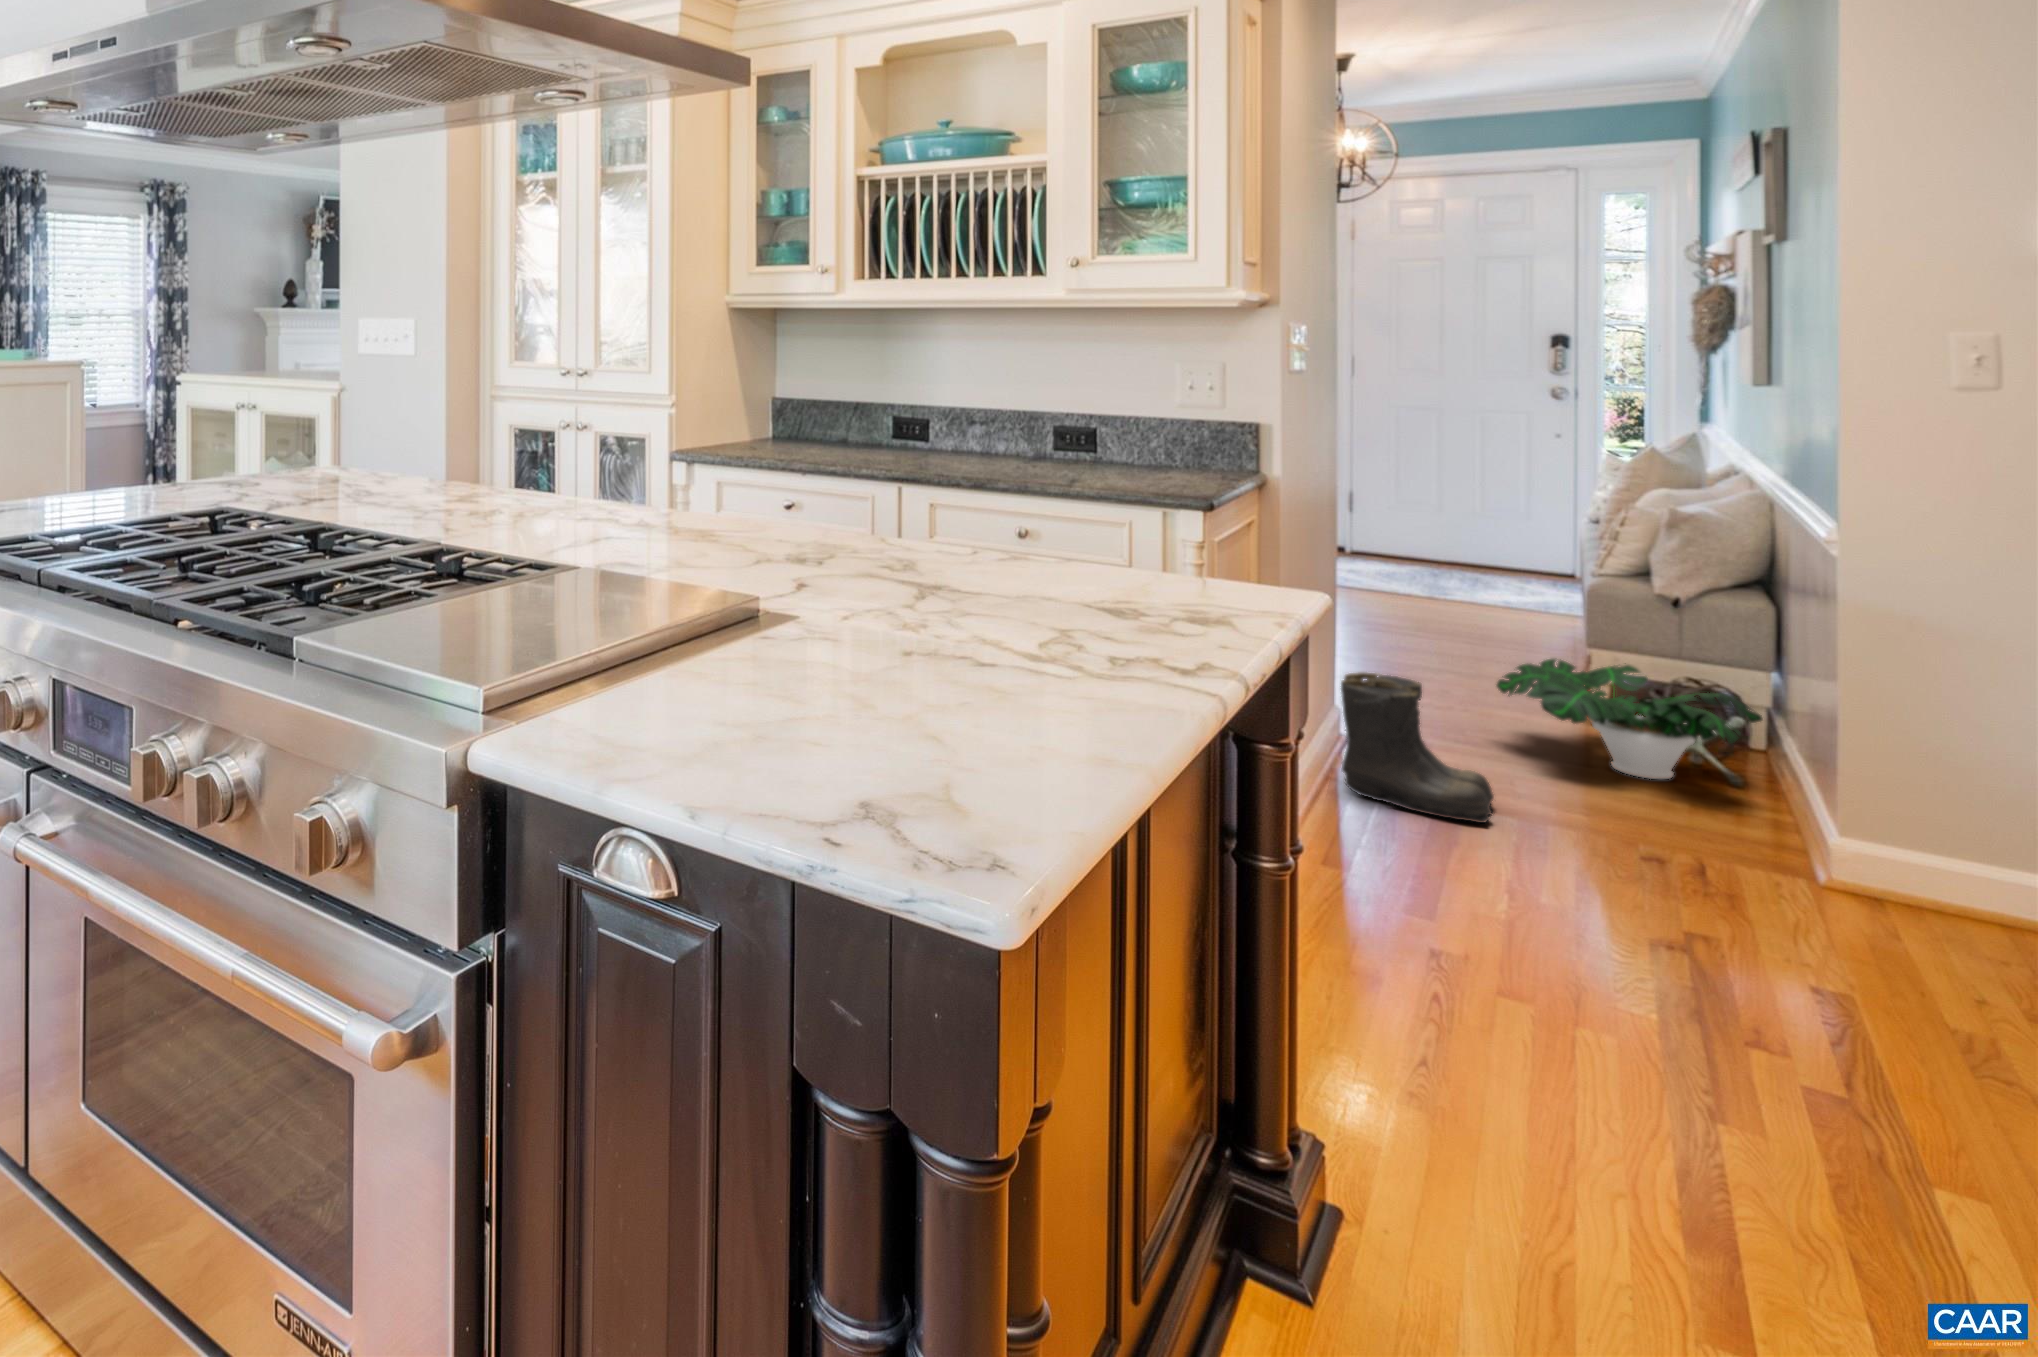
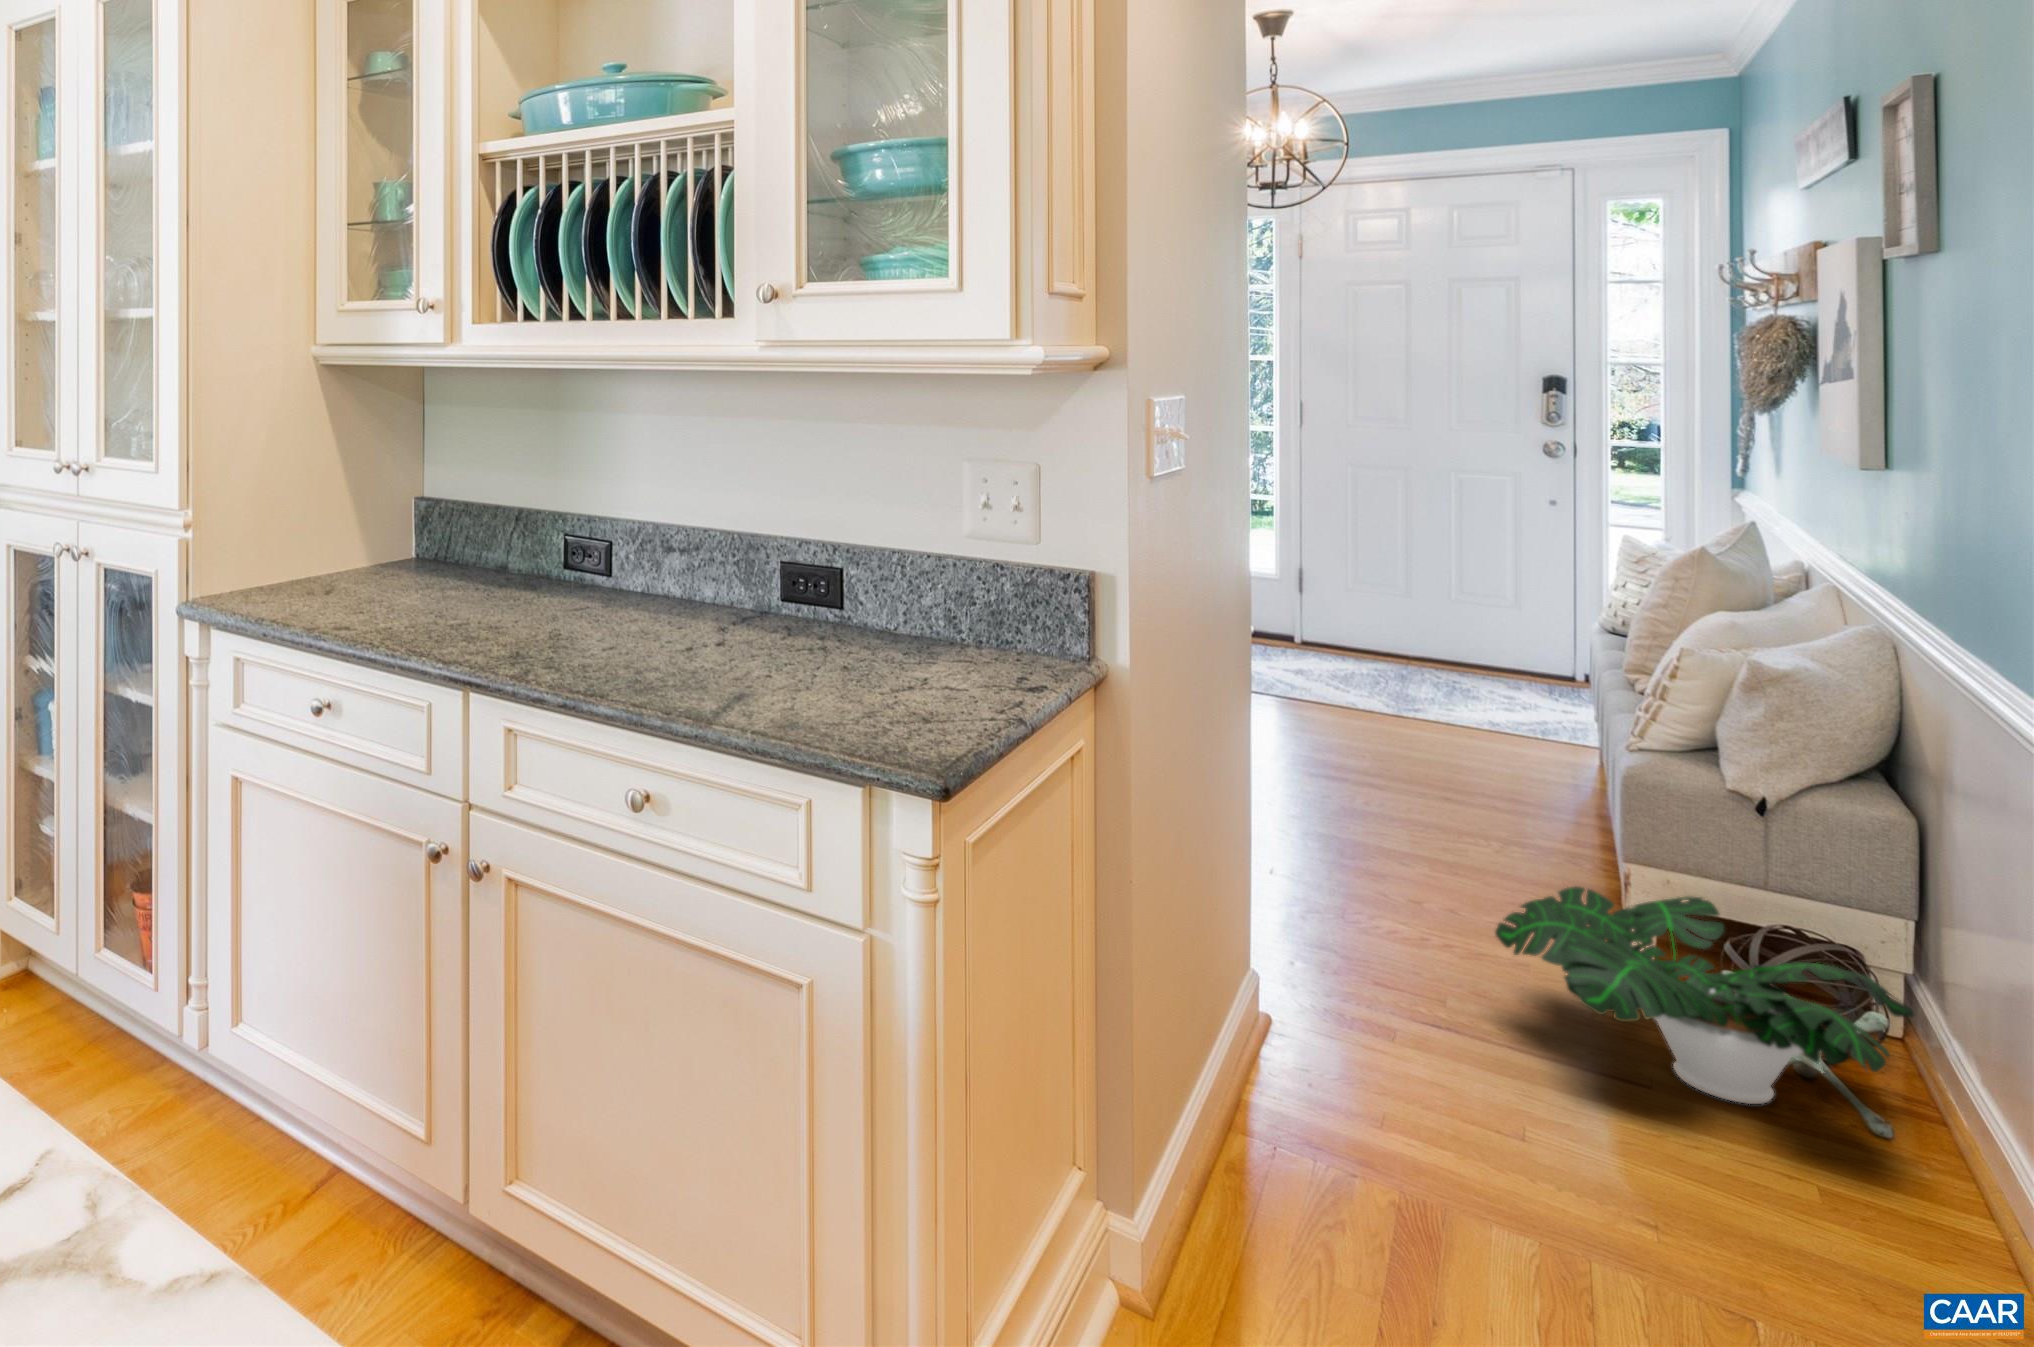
boots: present [1341,672,1494,823] -> none [1252,938,1502,1227]

